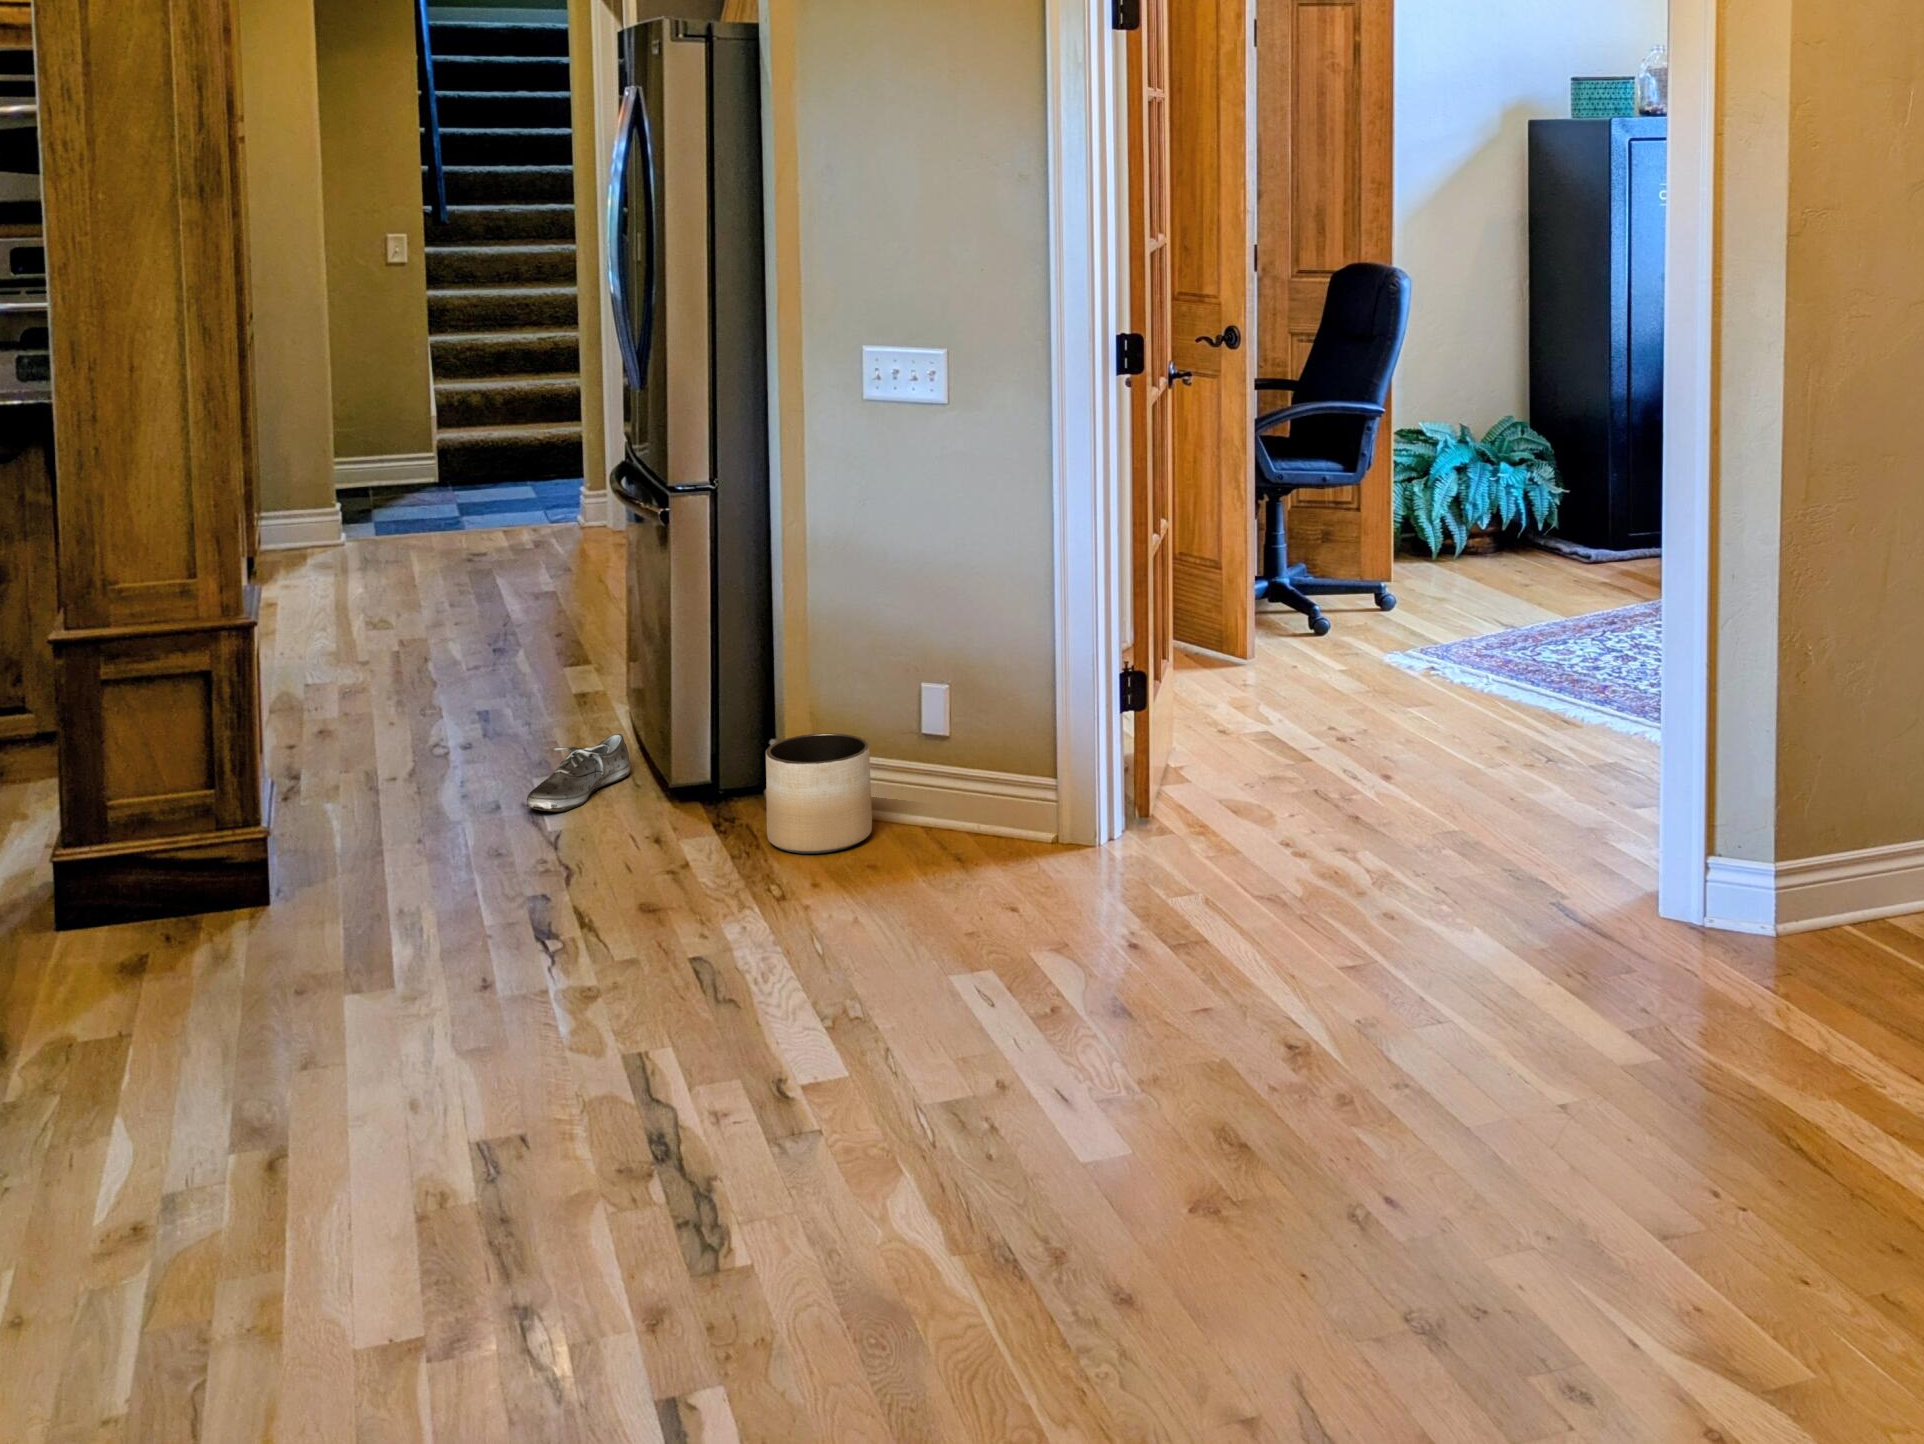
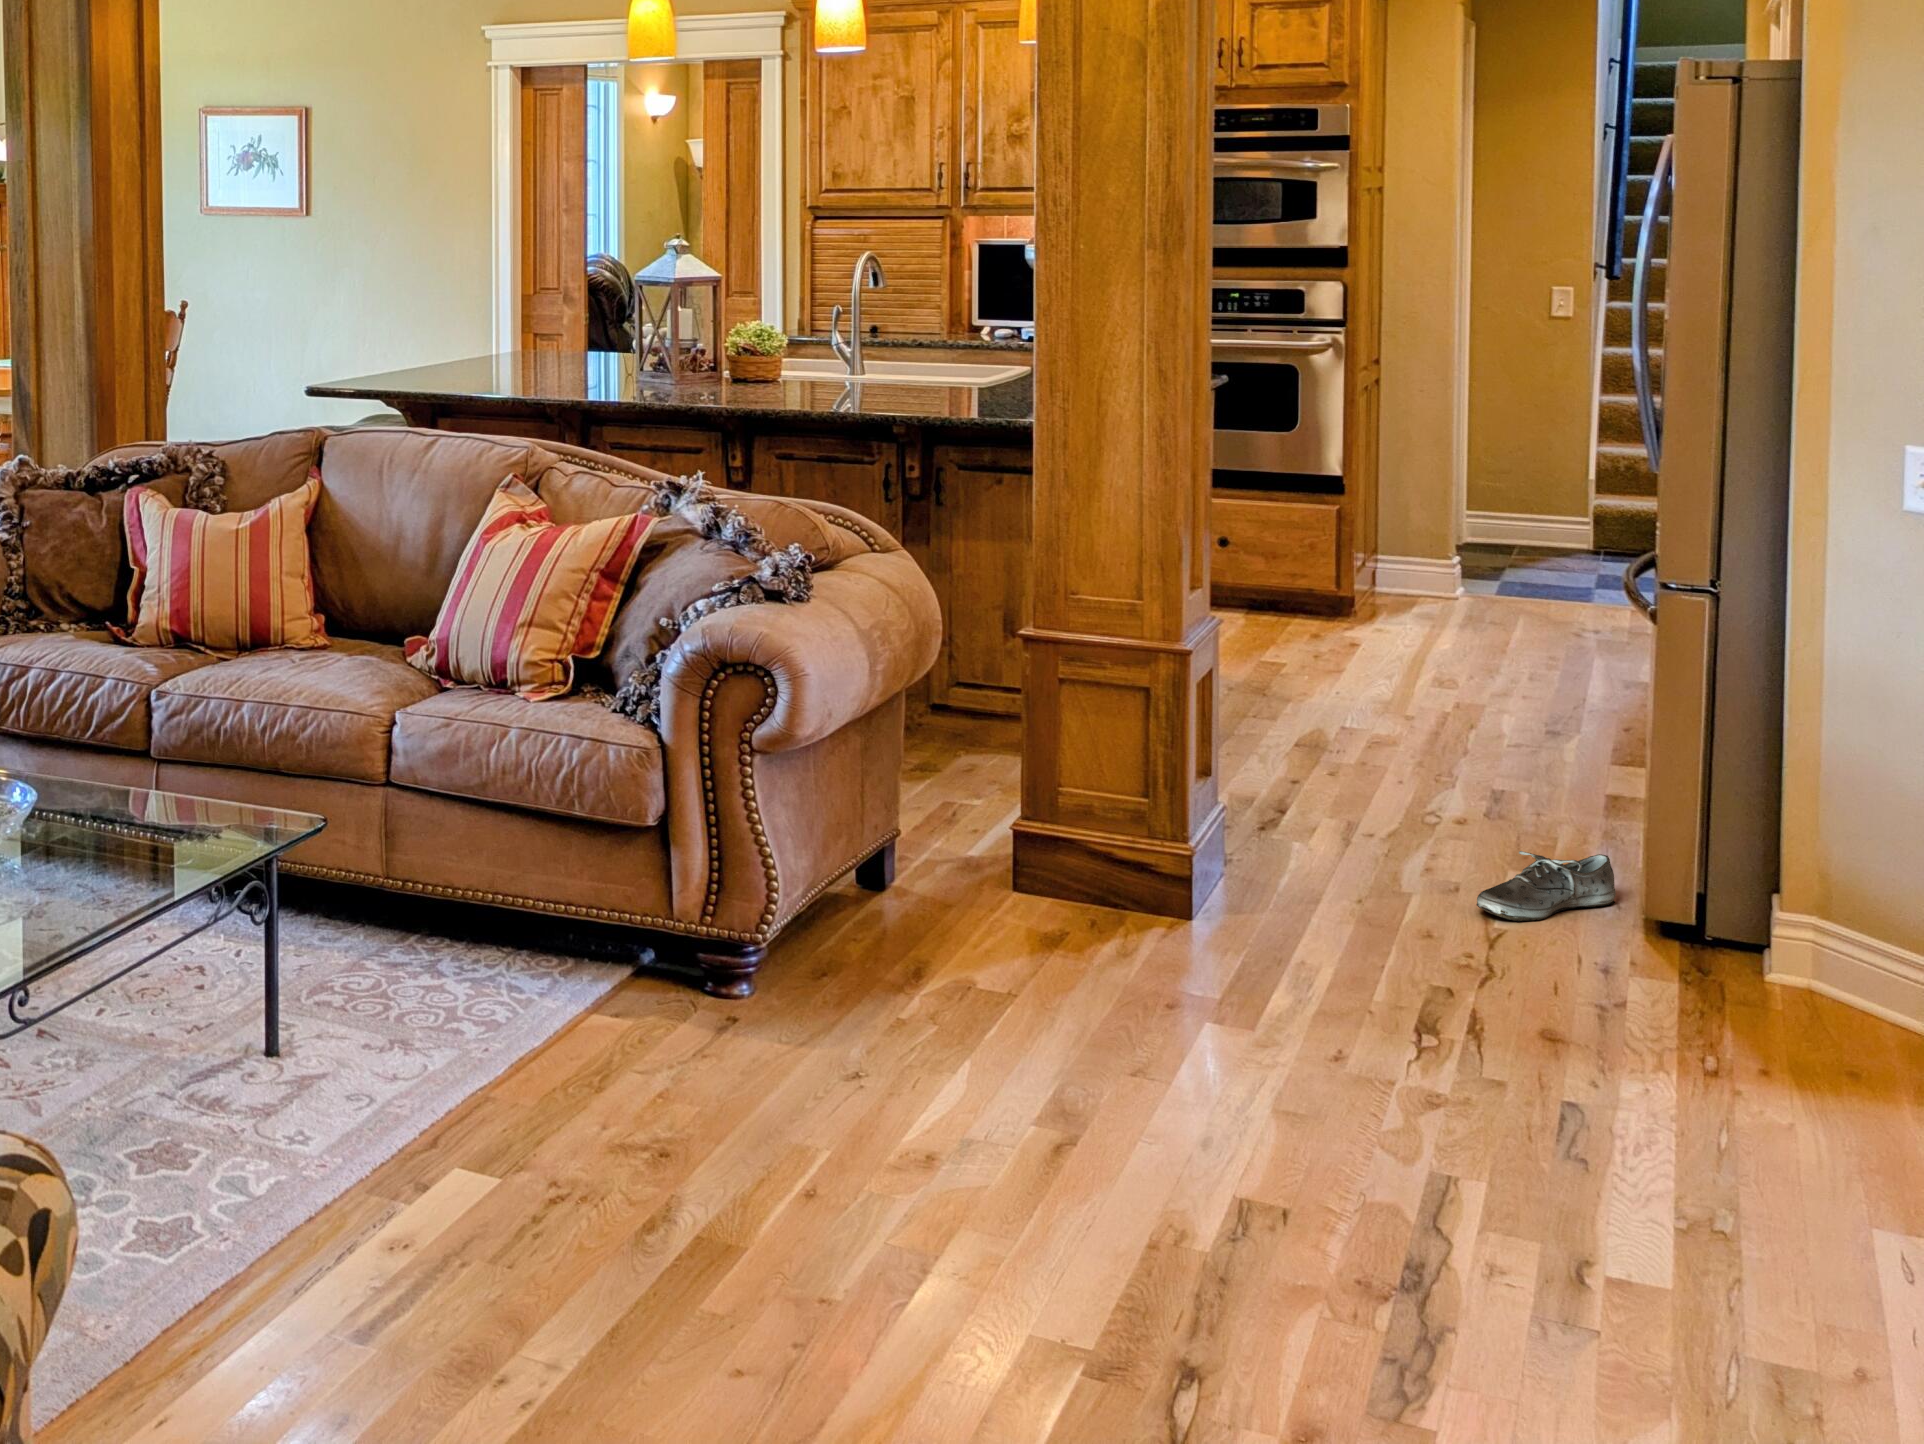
planter: present [766,733,872,854] -> none [1732,905,1879,1056]

